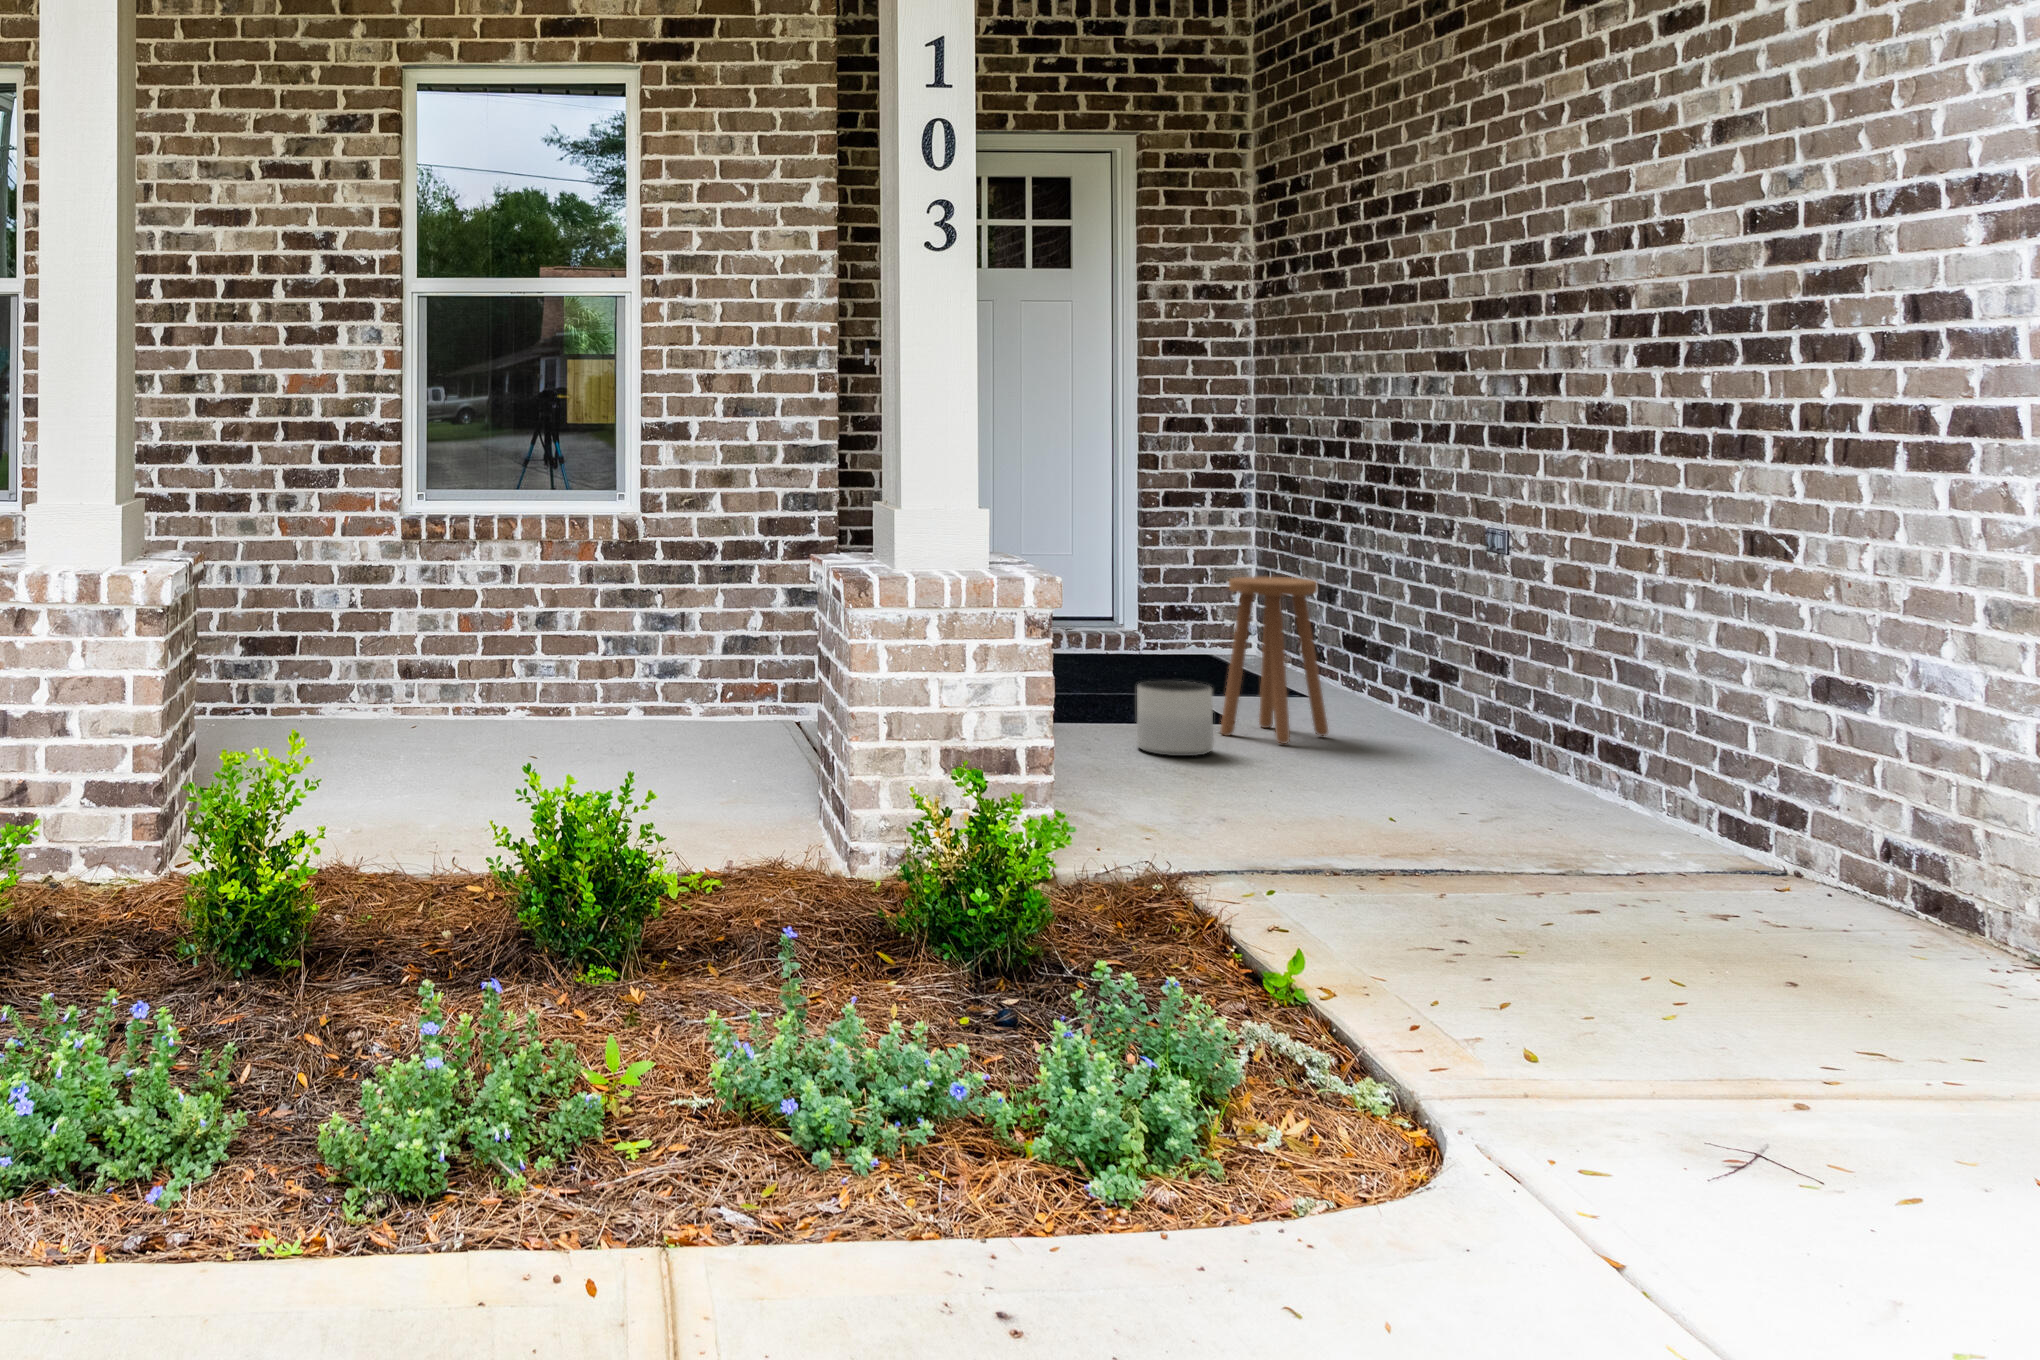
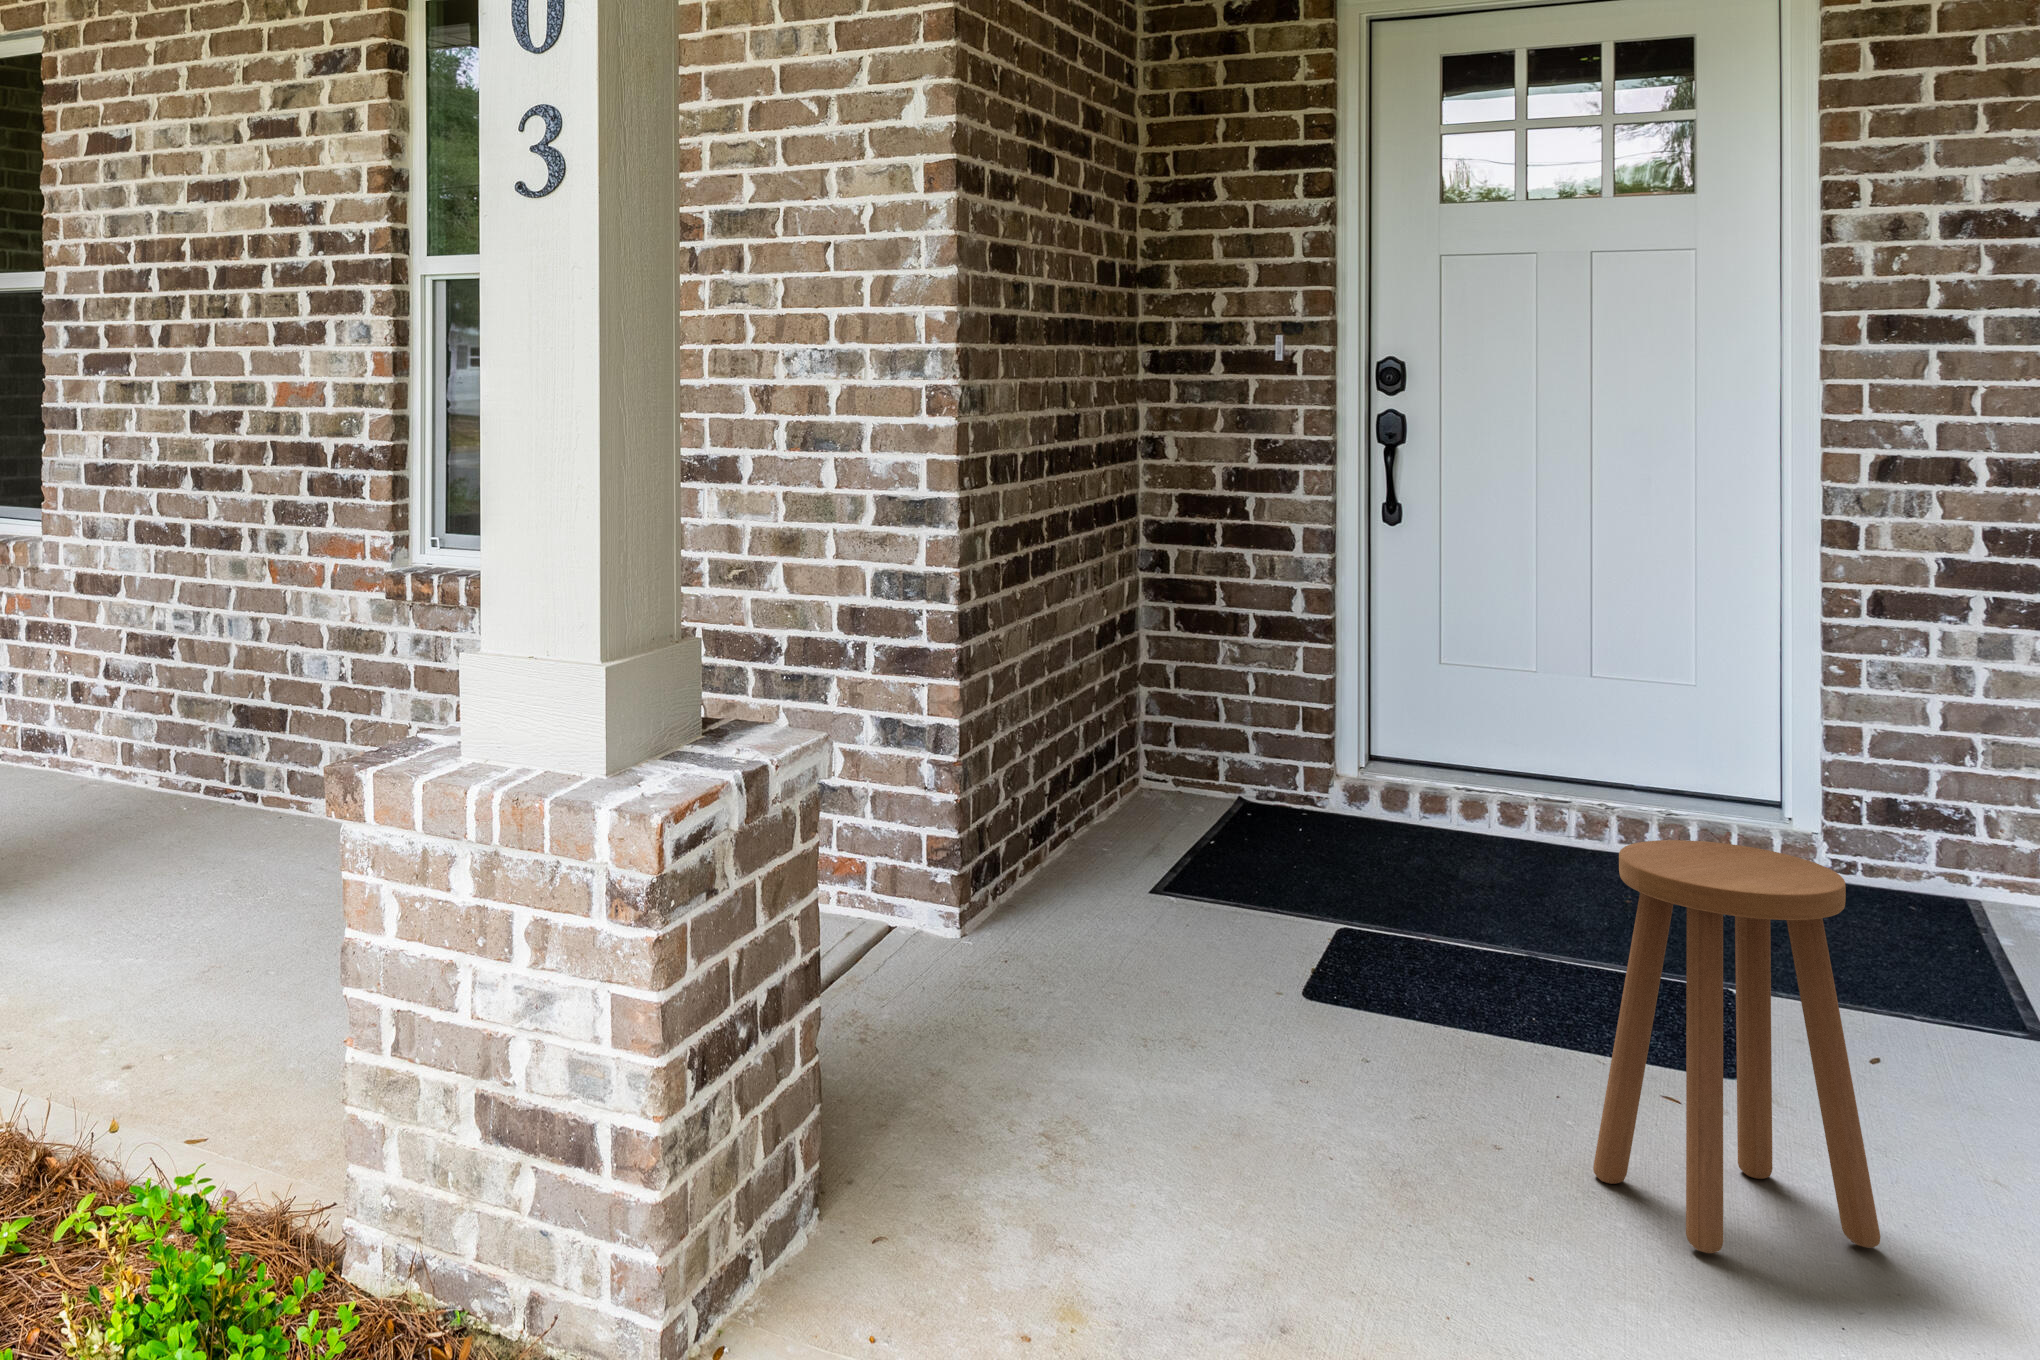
planter: present [1137,681,1214,756] -> none [1301,1042,1473,1242]

